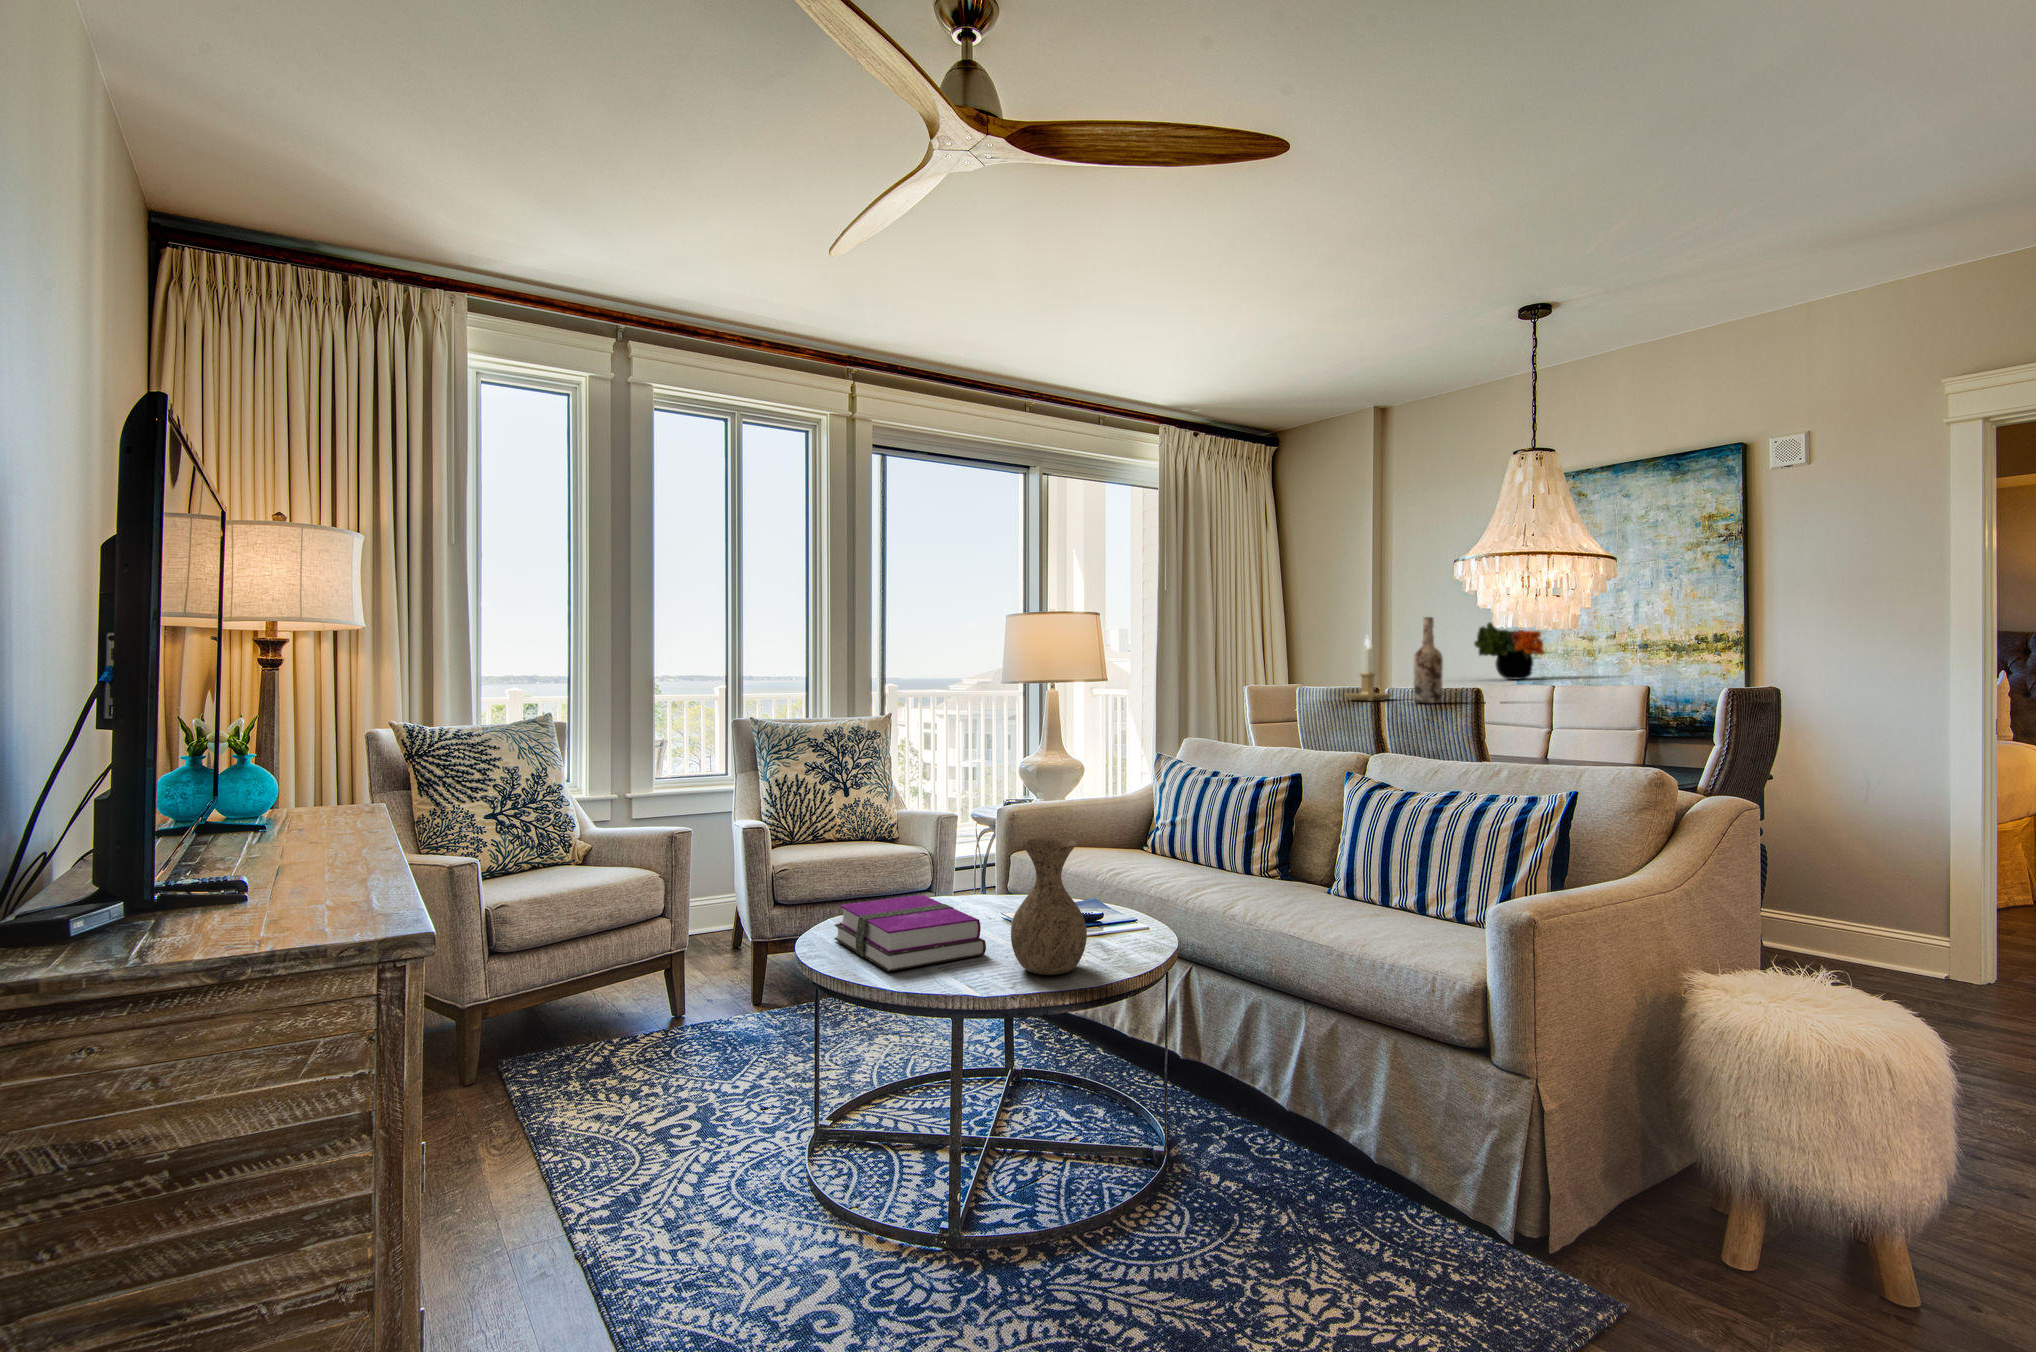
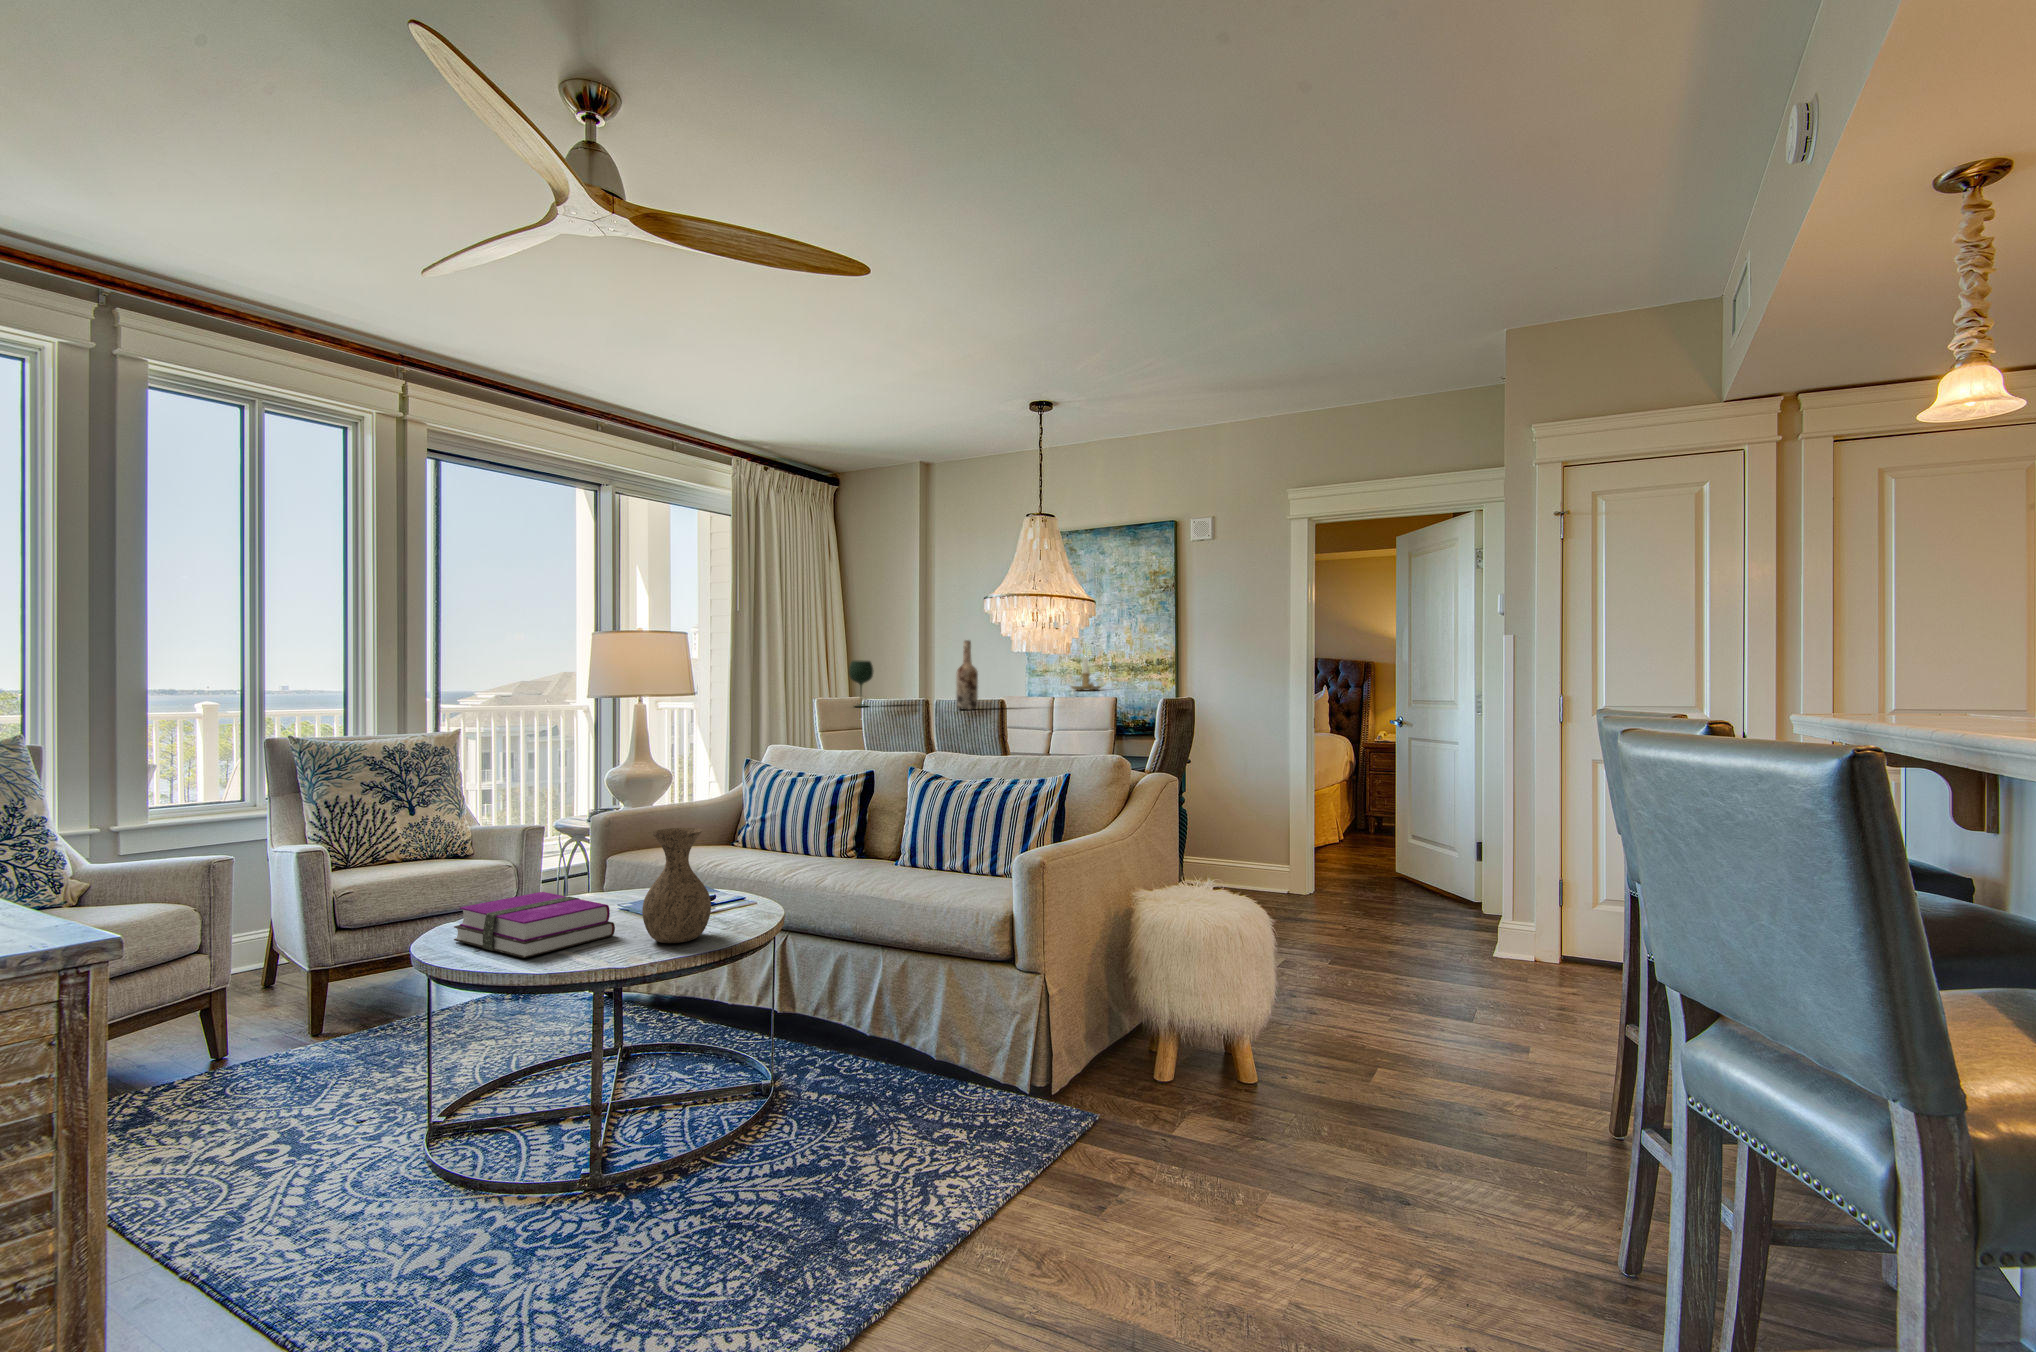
flower arrangement: present [1474,622,1544,680] -> none [998,640,1056,690]
candlestick: present [1345,637,1391,701] -> present [1072,656,1100,690]
wine glass: none [1280,644,1310,698] -> present [849,661,873,707]

